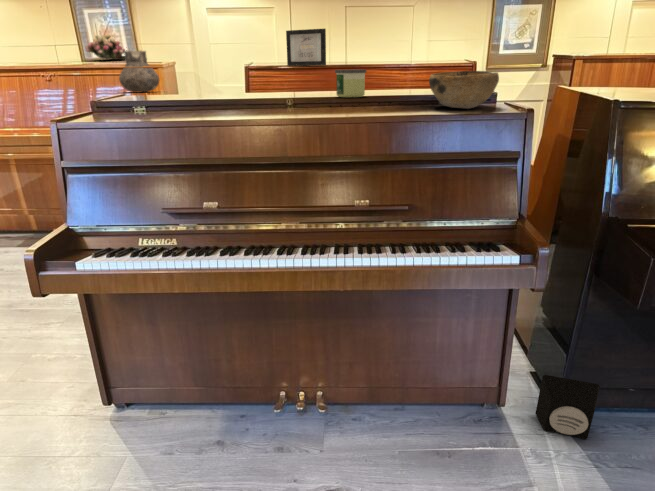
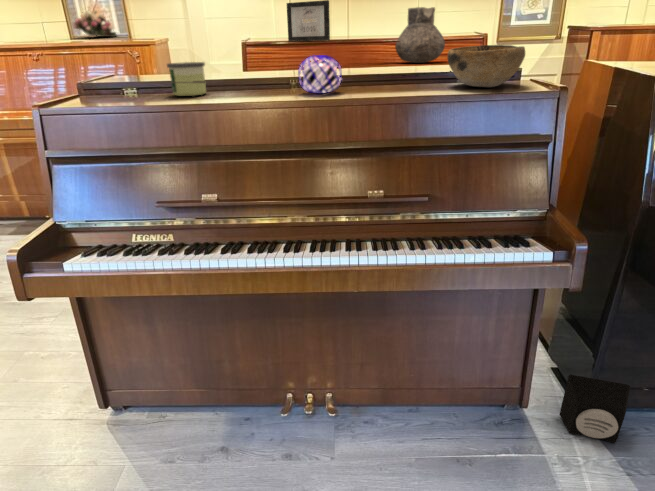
vase: present [119,51,160,92] -> present [395,7,445,63]
candle: present [335,69,366,98] -> present [167,62,206,96]
decorative orb: none [293,78,333,112] -> present [298,55,342,93]

